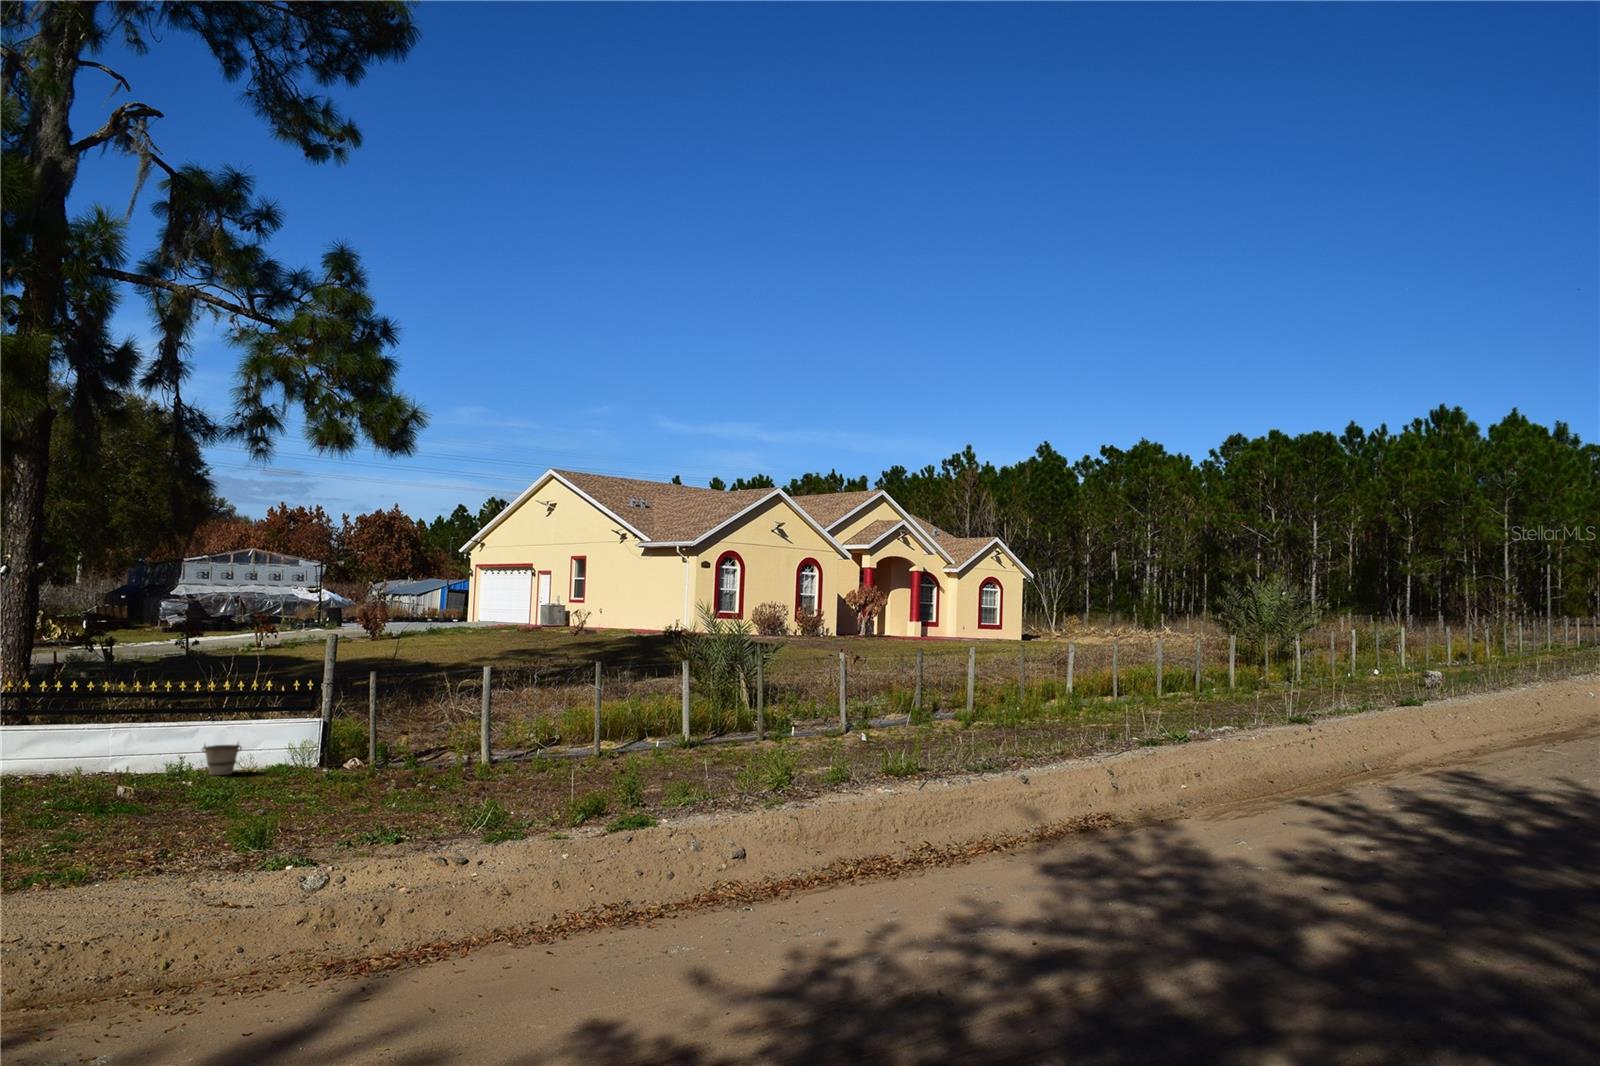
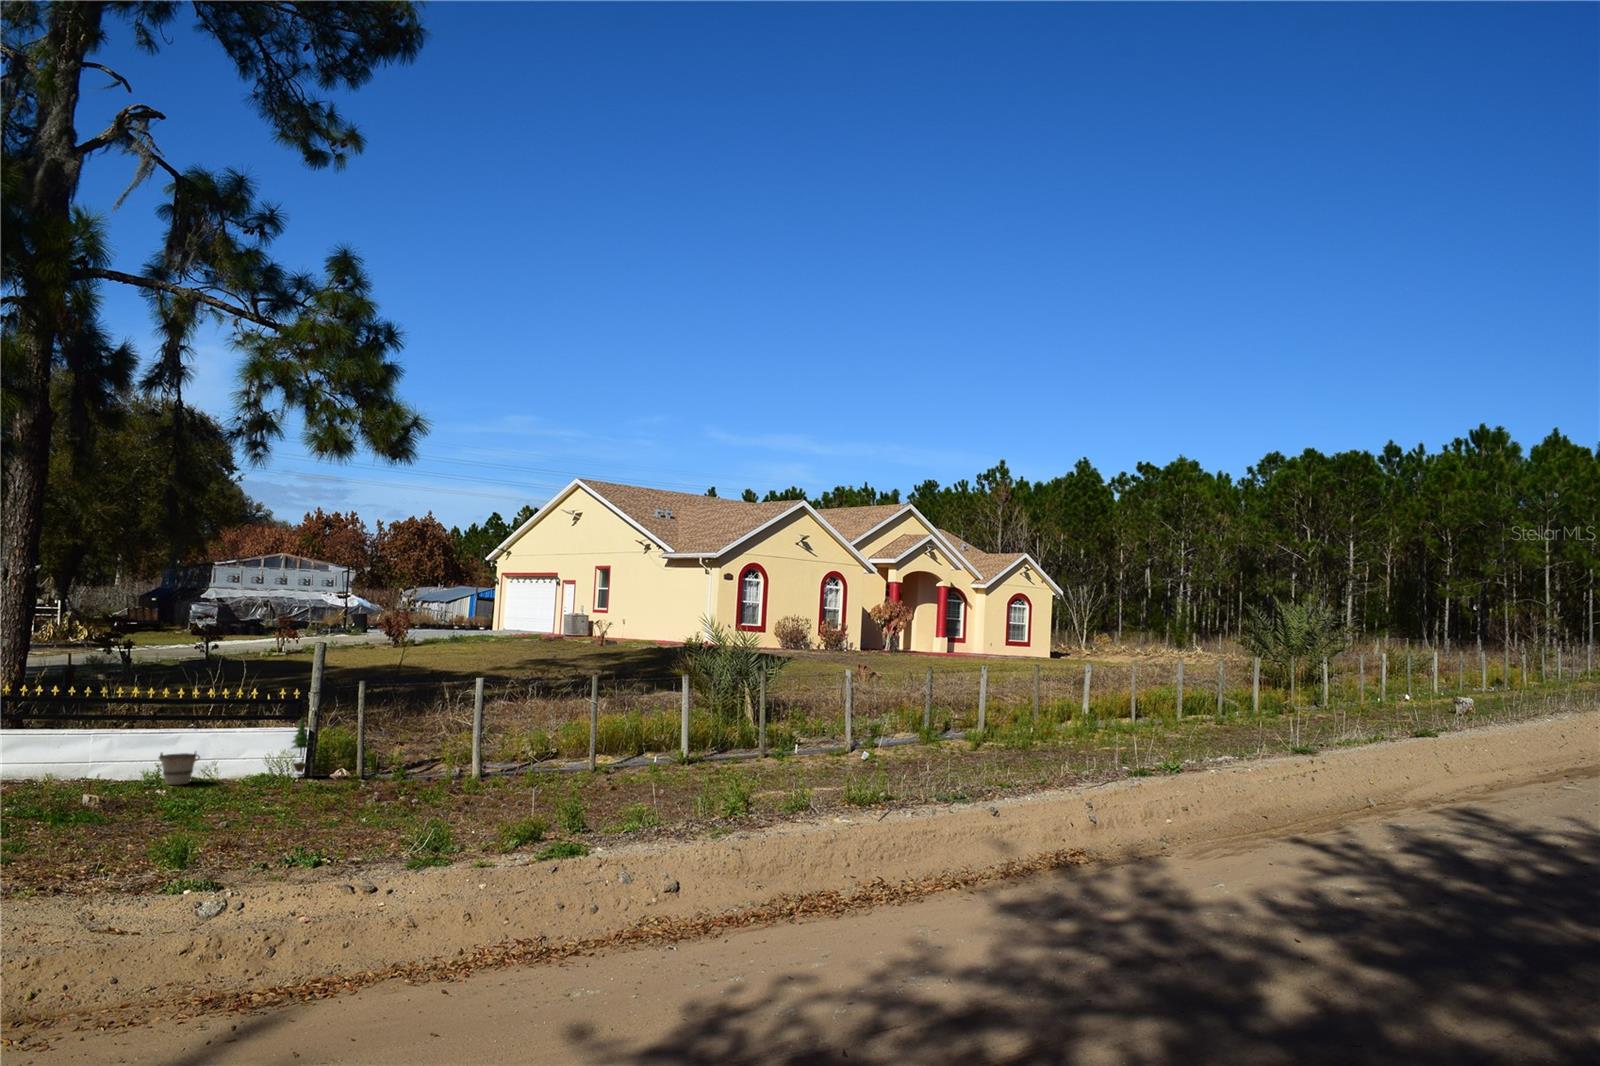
potted tree: none [328,706,351,766] -> present [291,718,310,777]

